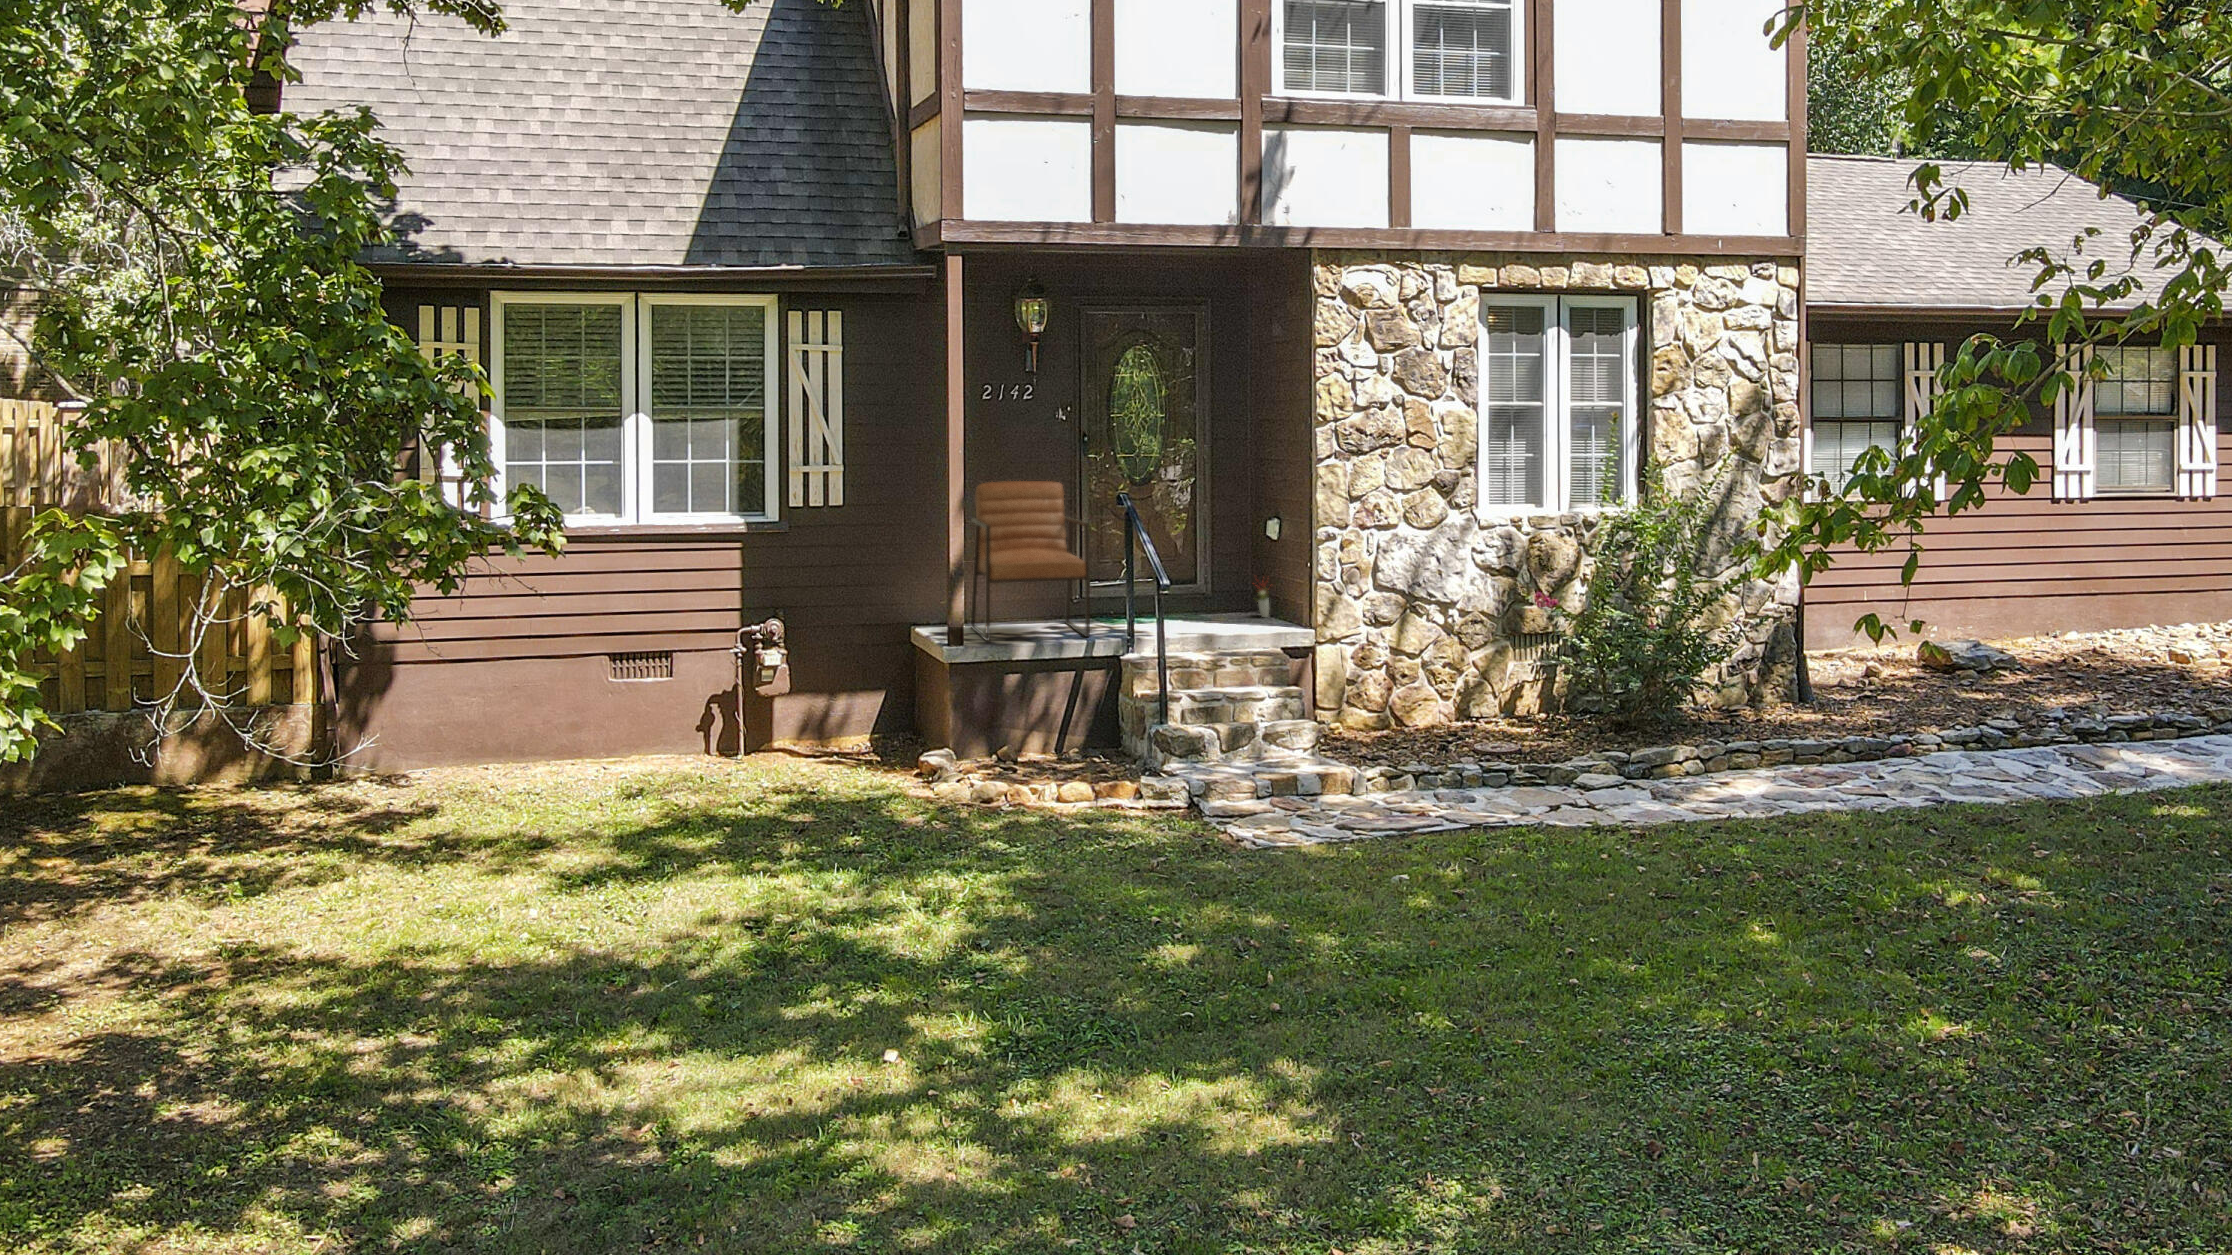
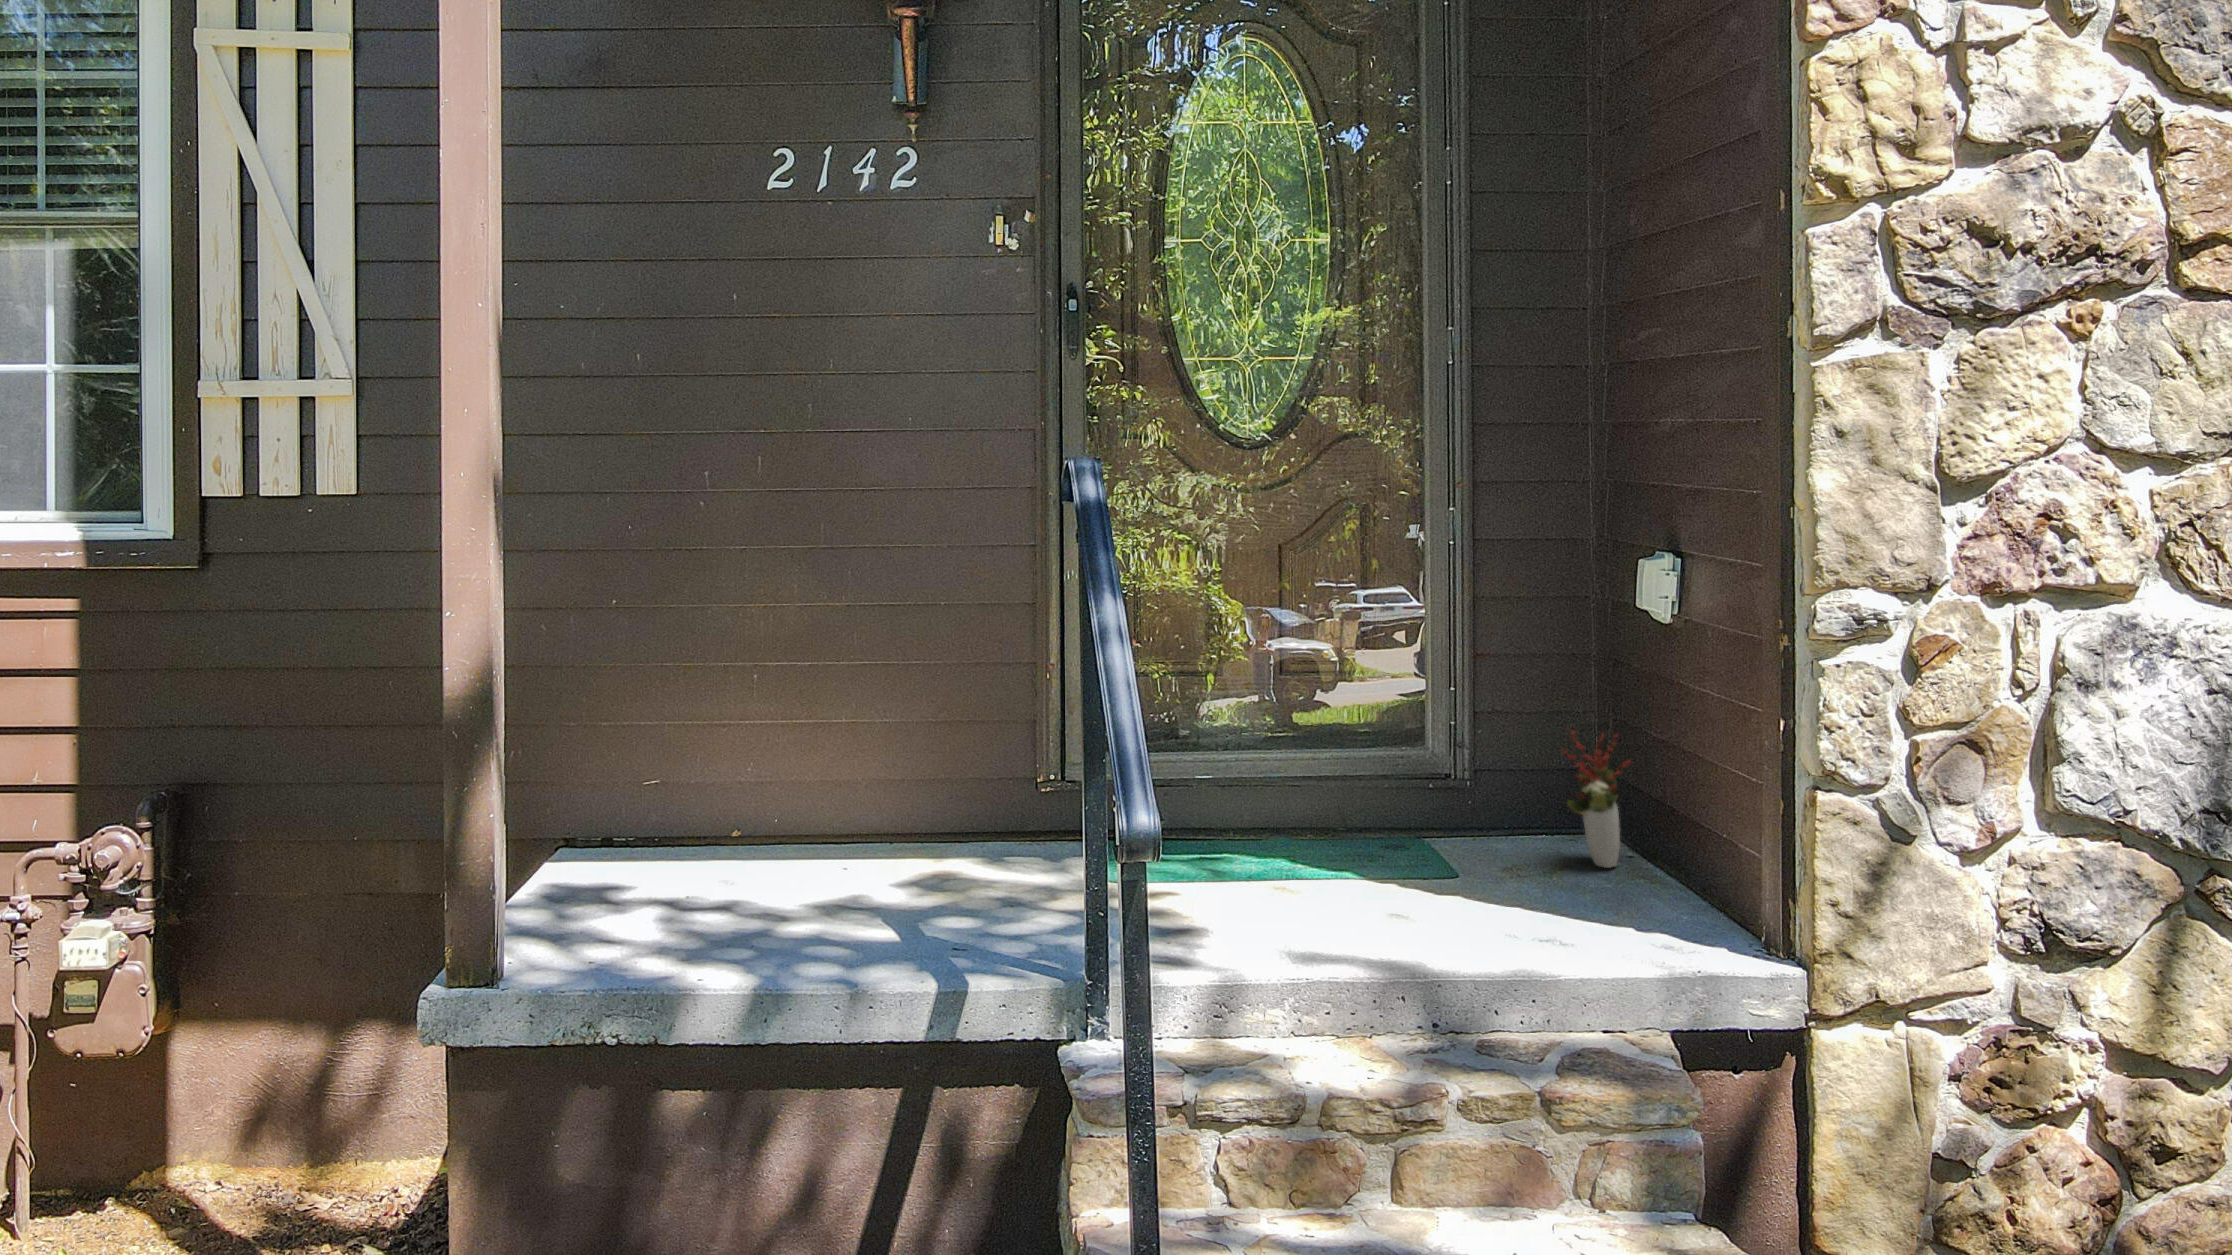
chair: present [971,481,1090,641] -> none [641,430,993,946]

